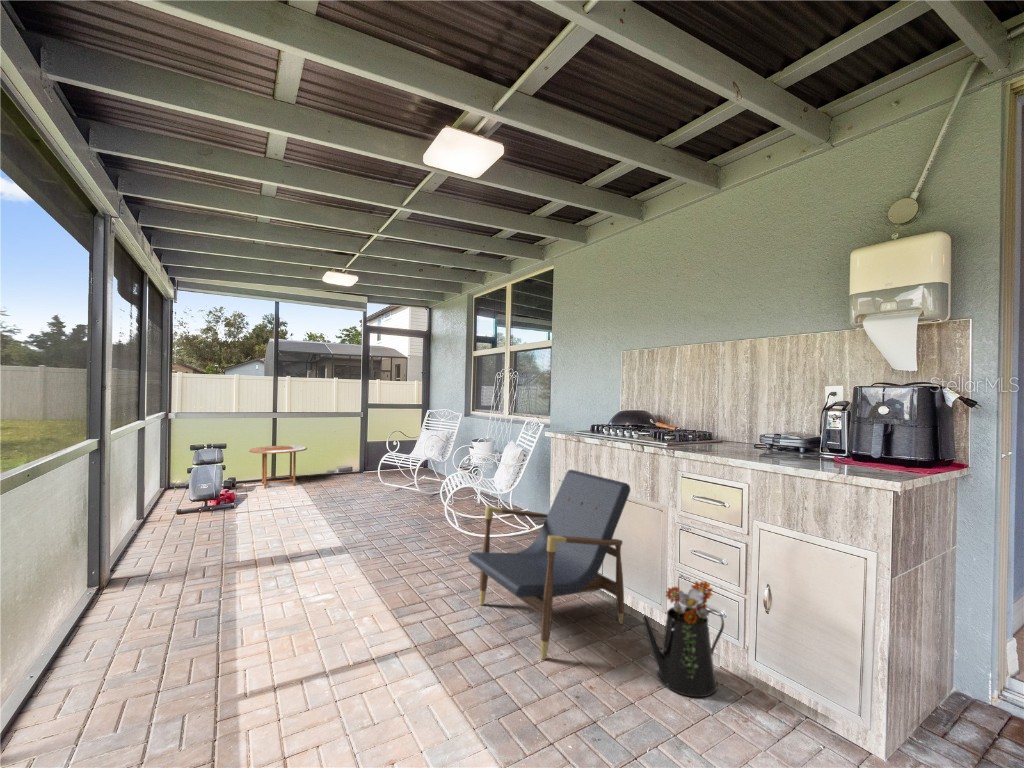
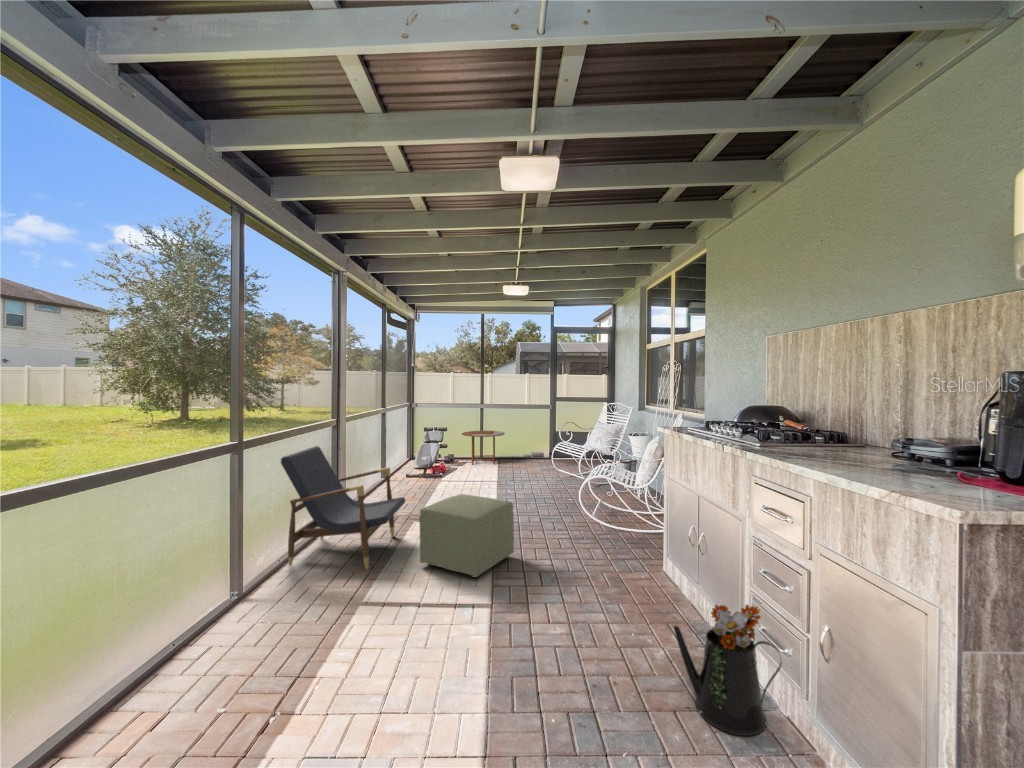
lounge chair: present [468,470,630,660] -> present [281,446,405,570]
ottoman: none [289,523,400,620] -> present [419,494,514,577]

